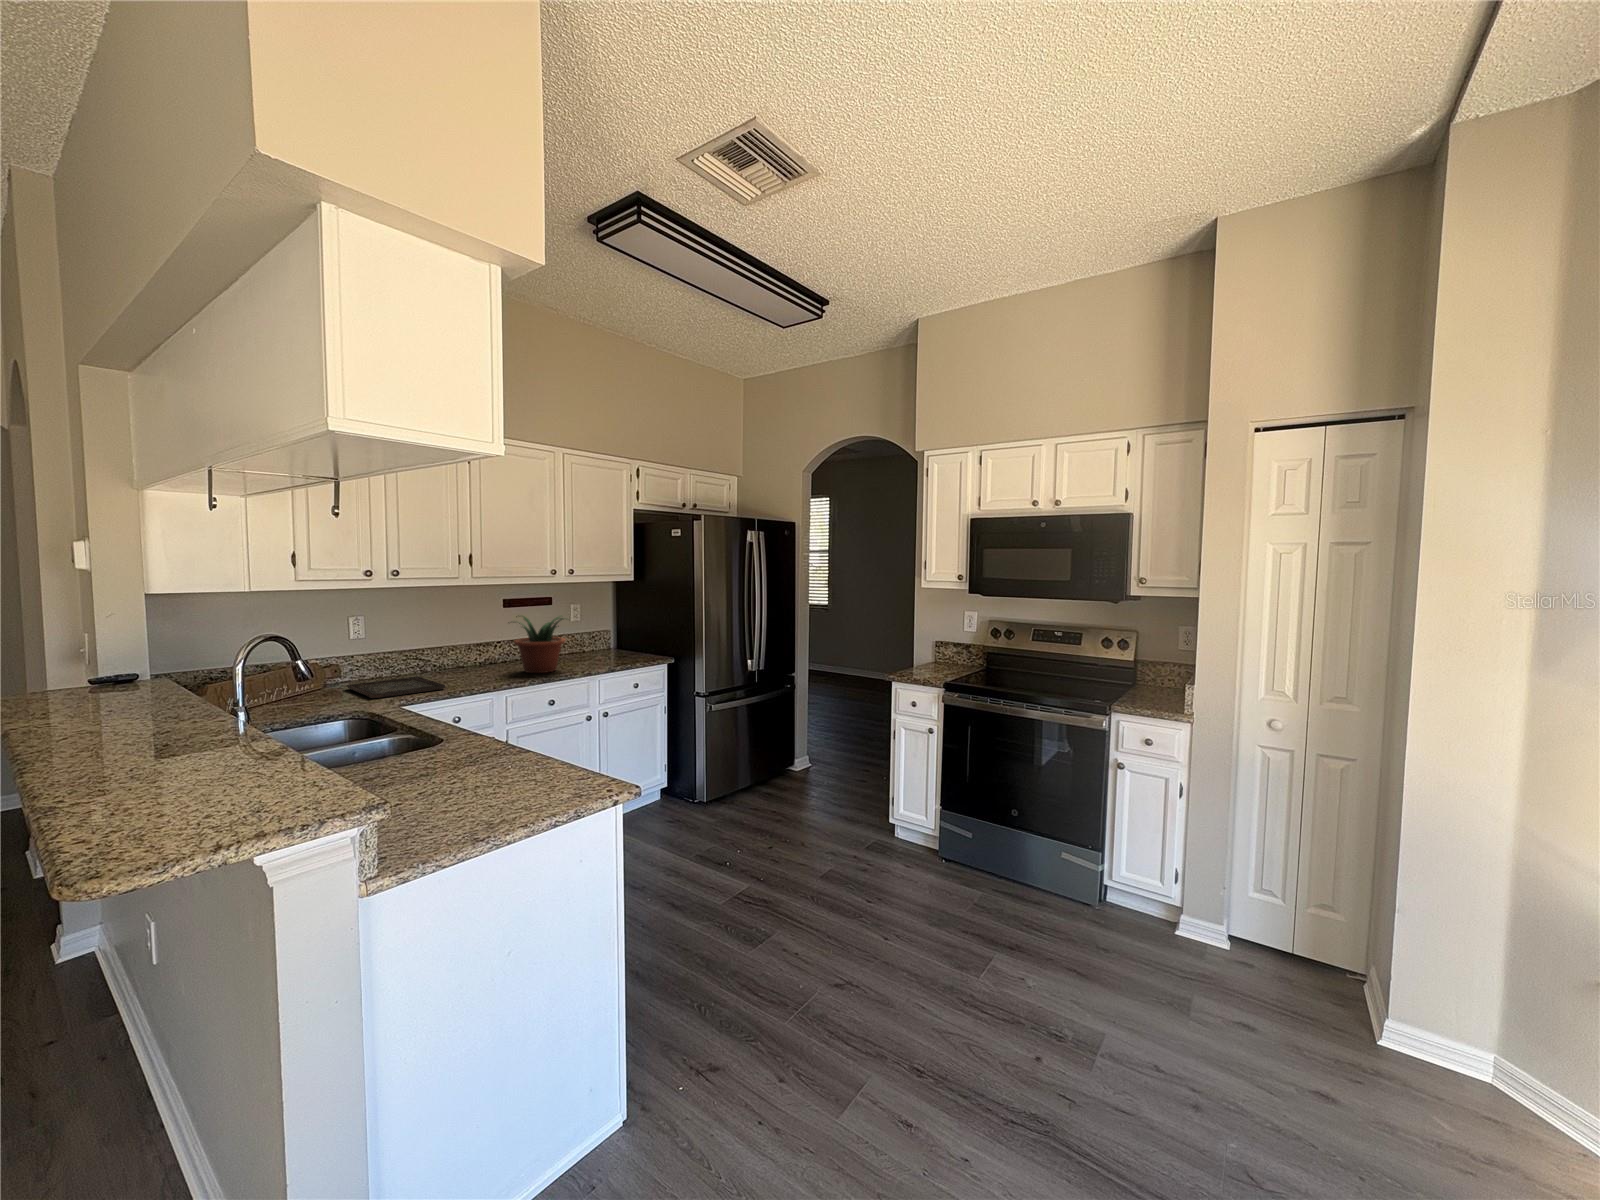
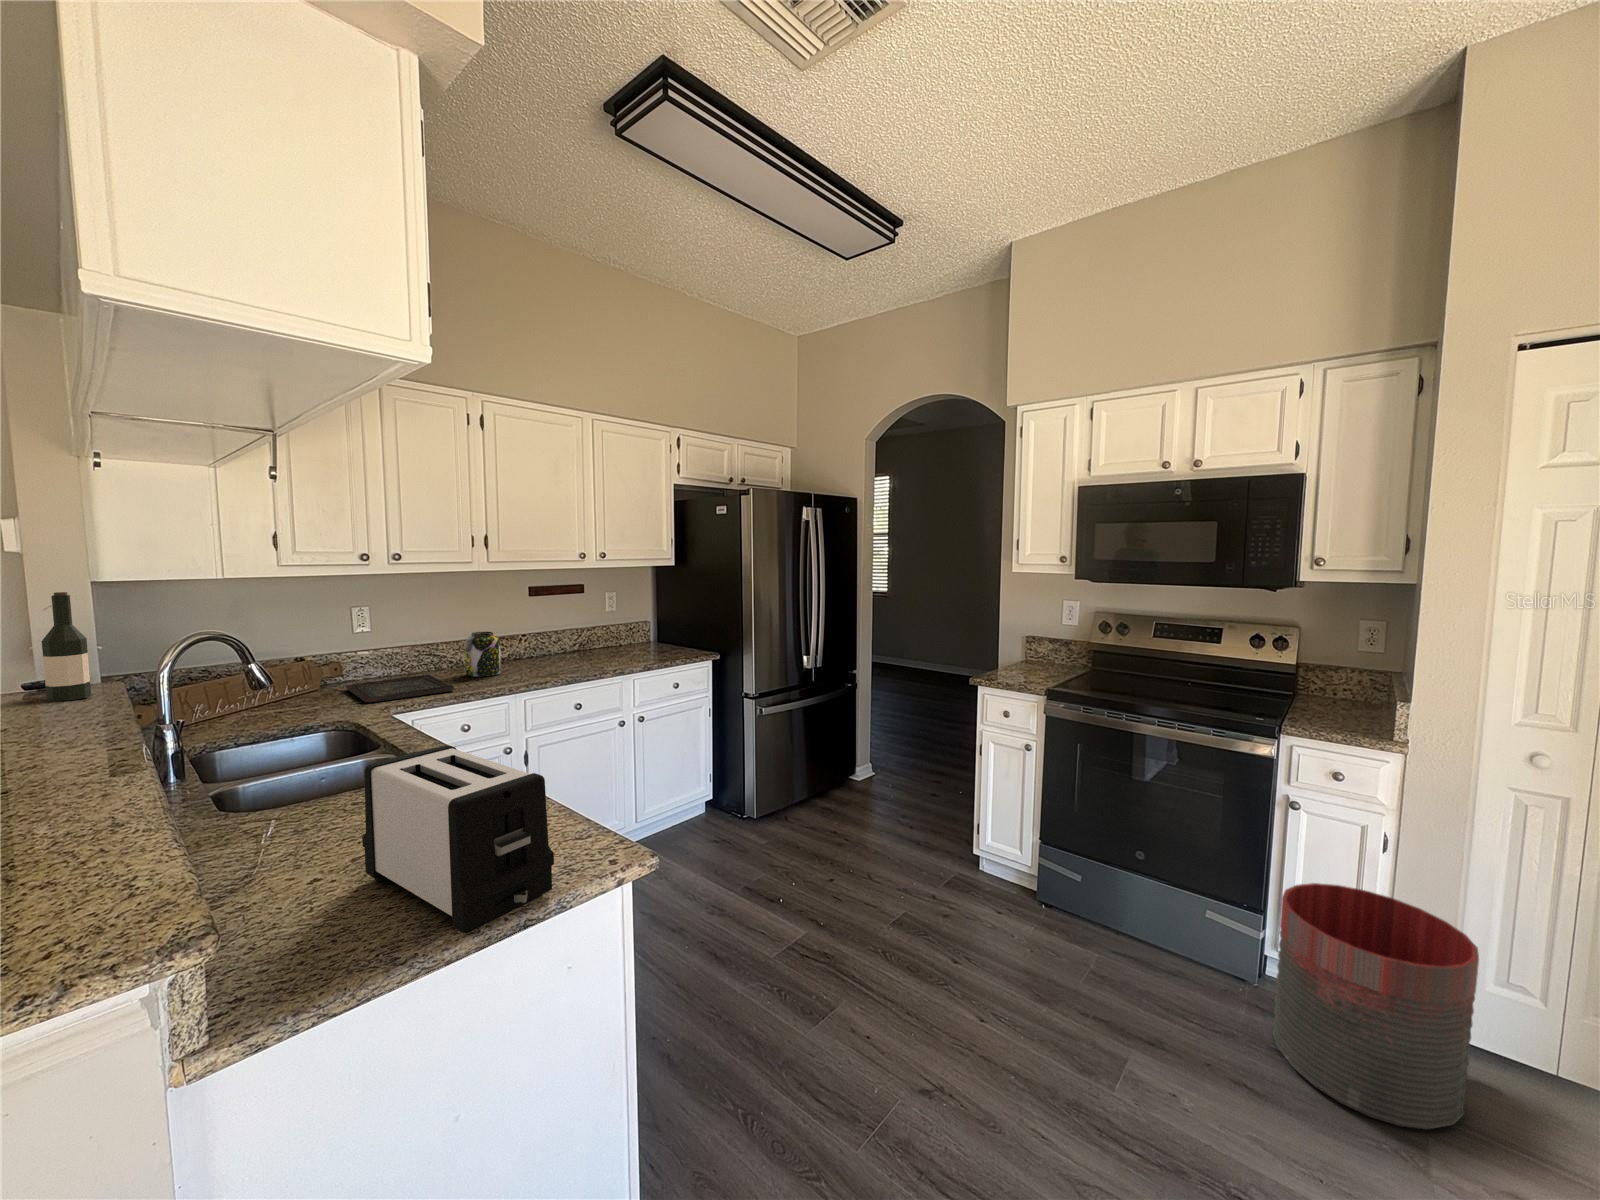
wine bottle: none [116,604,153,694] -> present [42,592,91,701]
potted plant: present [508,616,565,673] -> none [530,605,602,671]
jar: none [450,639,481,678] -> present [465,632,501,676]
toaster: none [434,711,573,825] -> present [362,745,554,933]
trash can: none [1101,824,1230,991] -> present [1273,883,1479,1129]

